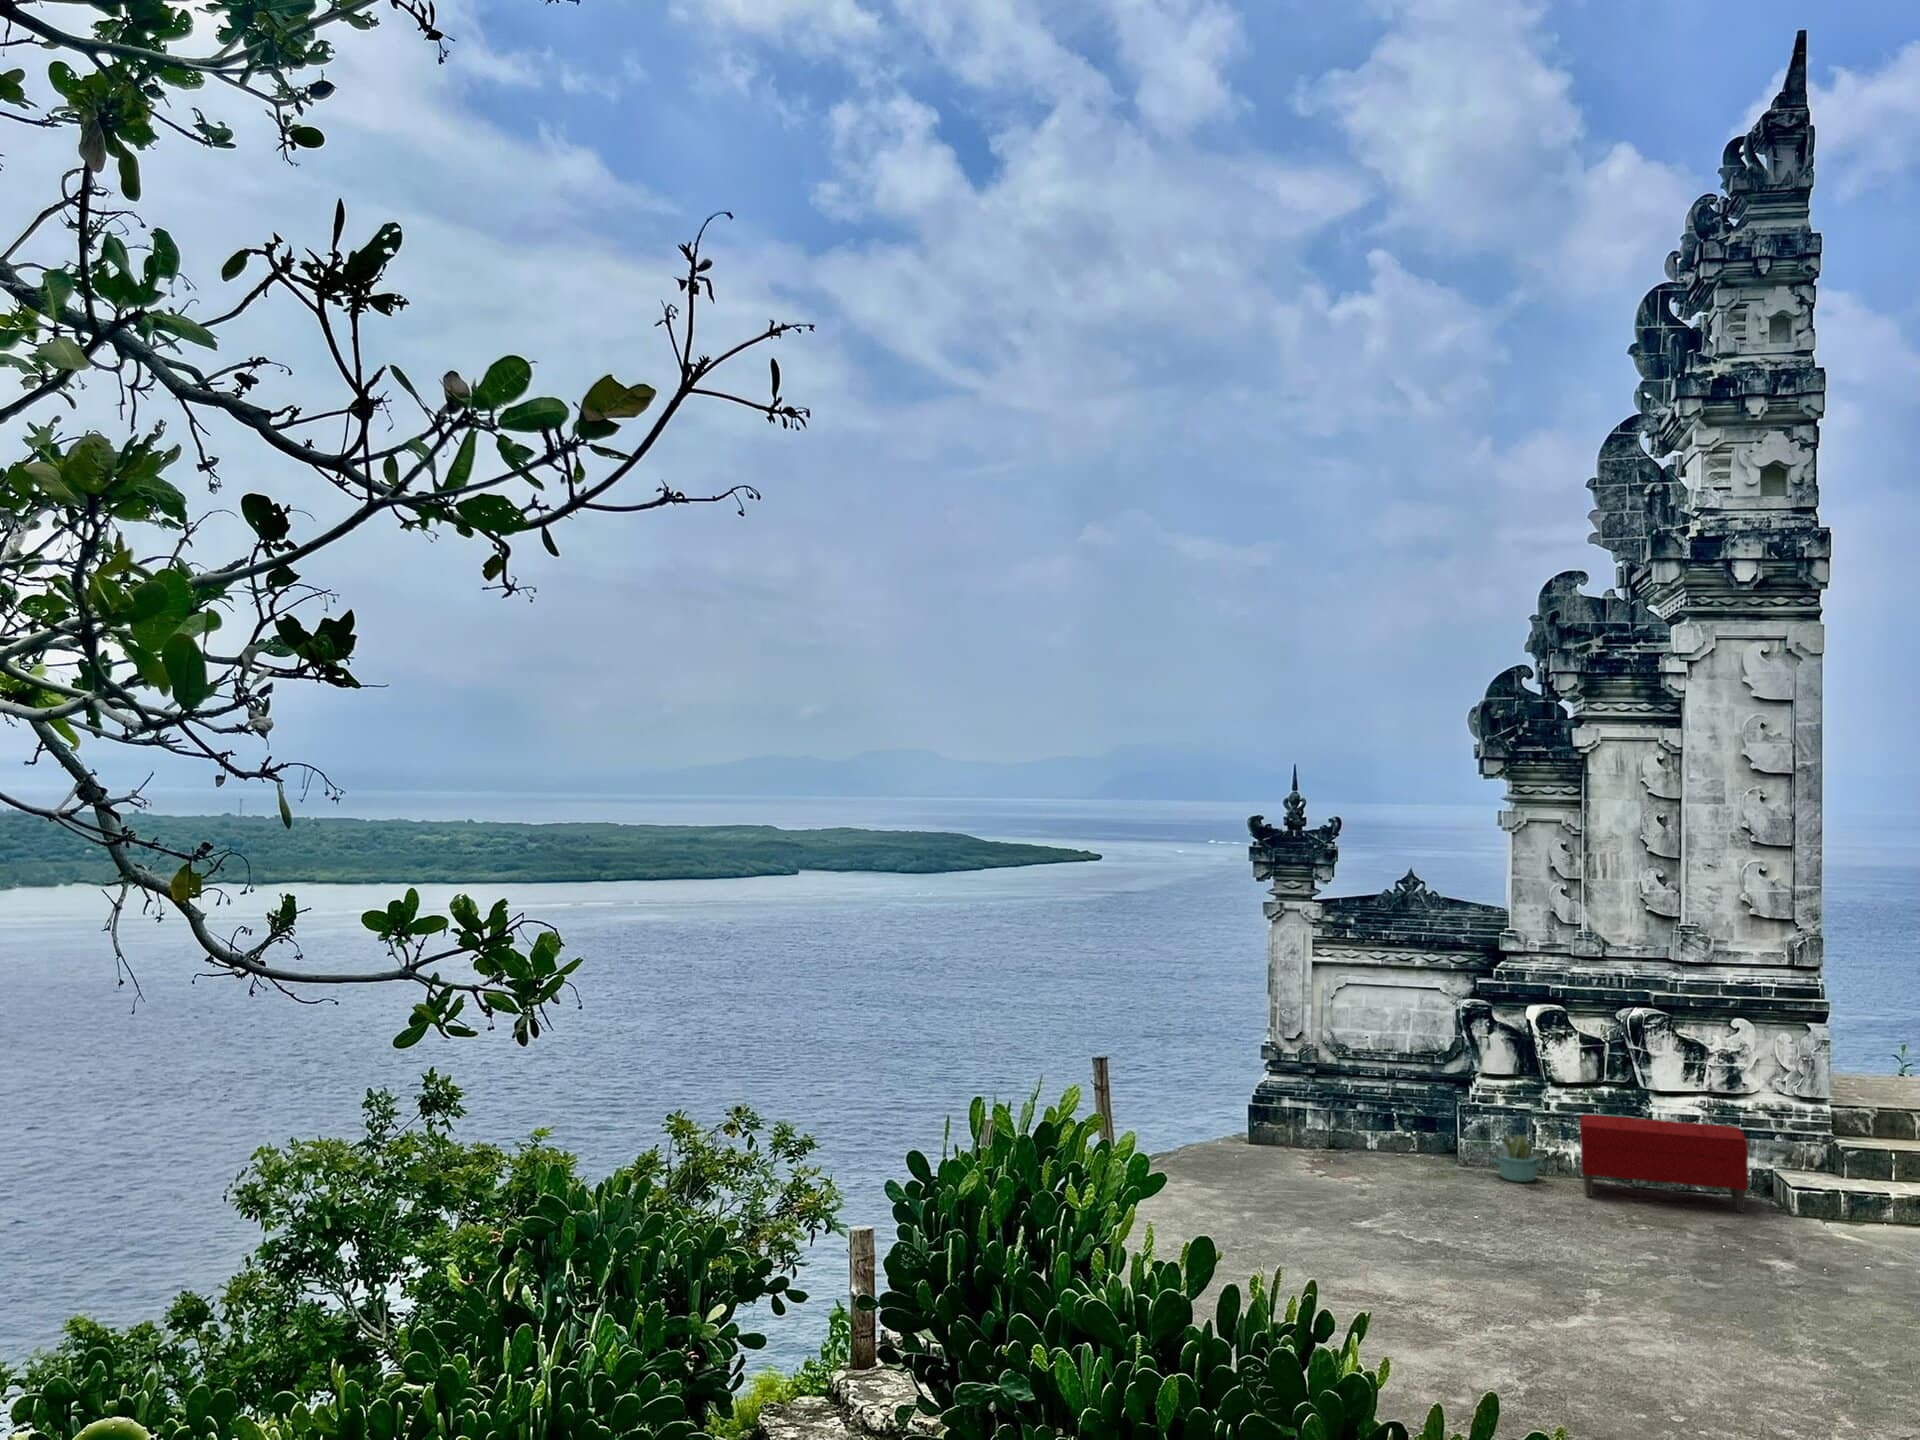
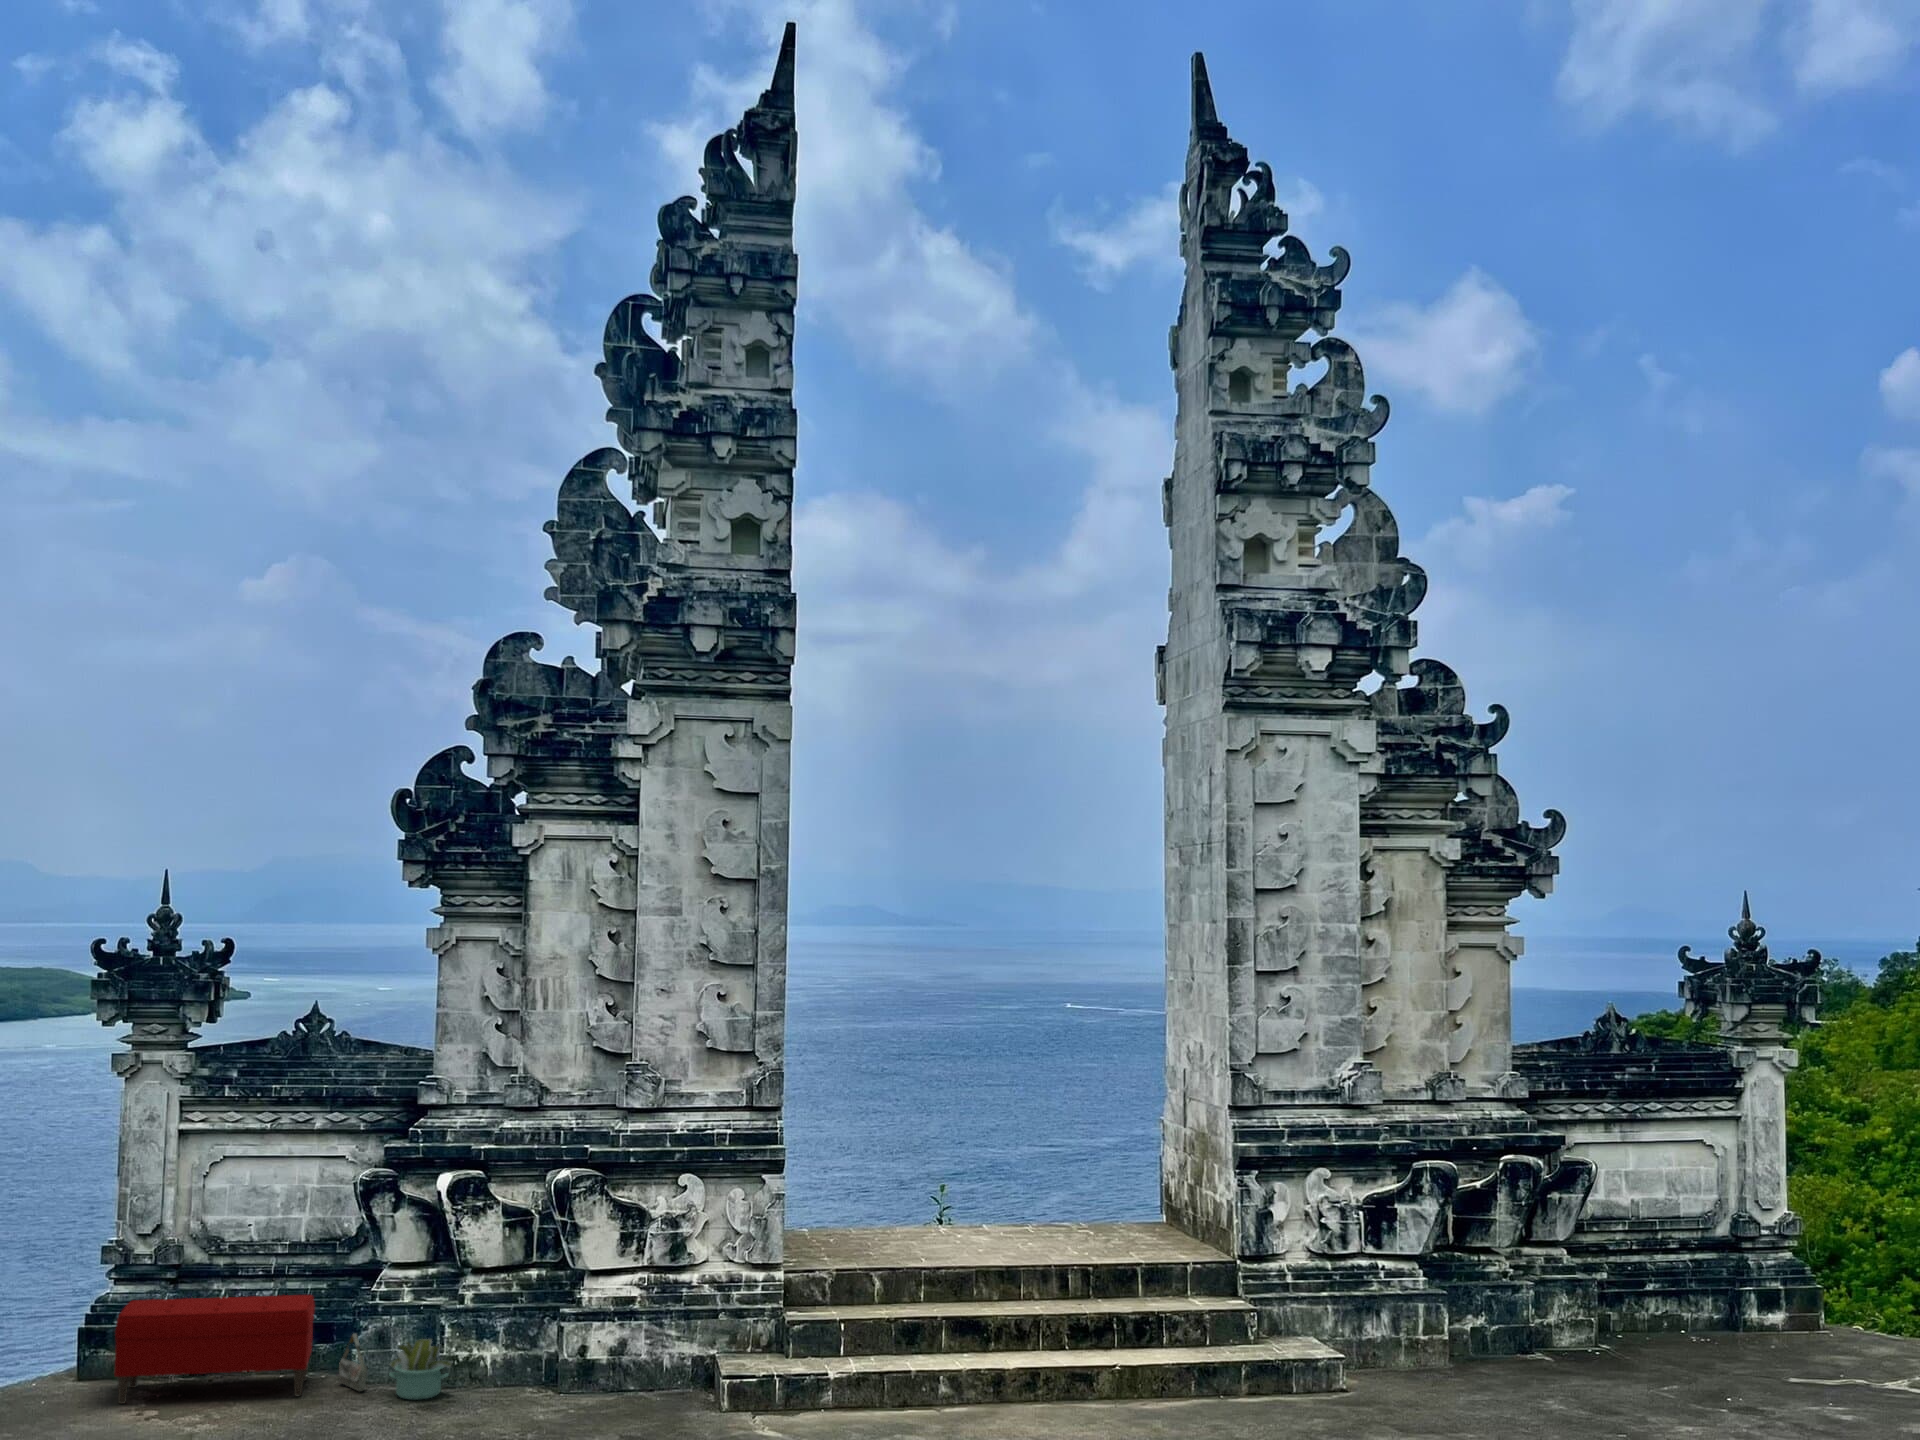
bench: present [1579,1114,1748,1212] -> present [114,1295,315,1404]
bag: none [1447,1125,1473,1171] -> present [339,1334,367,1391]

